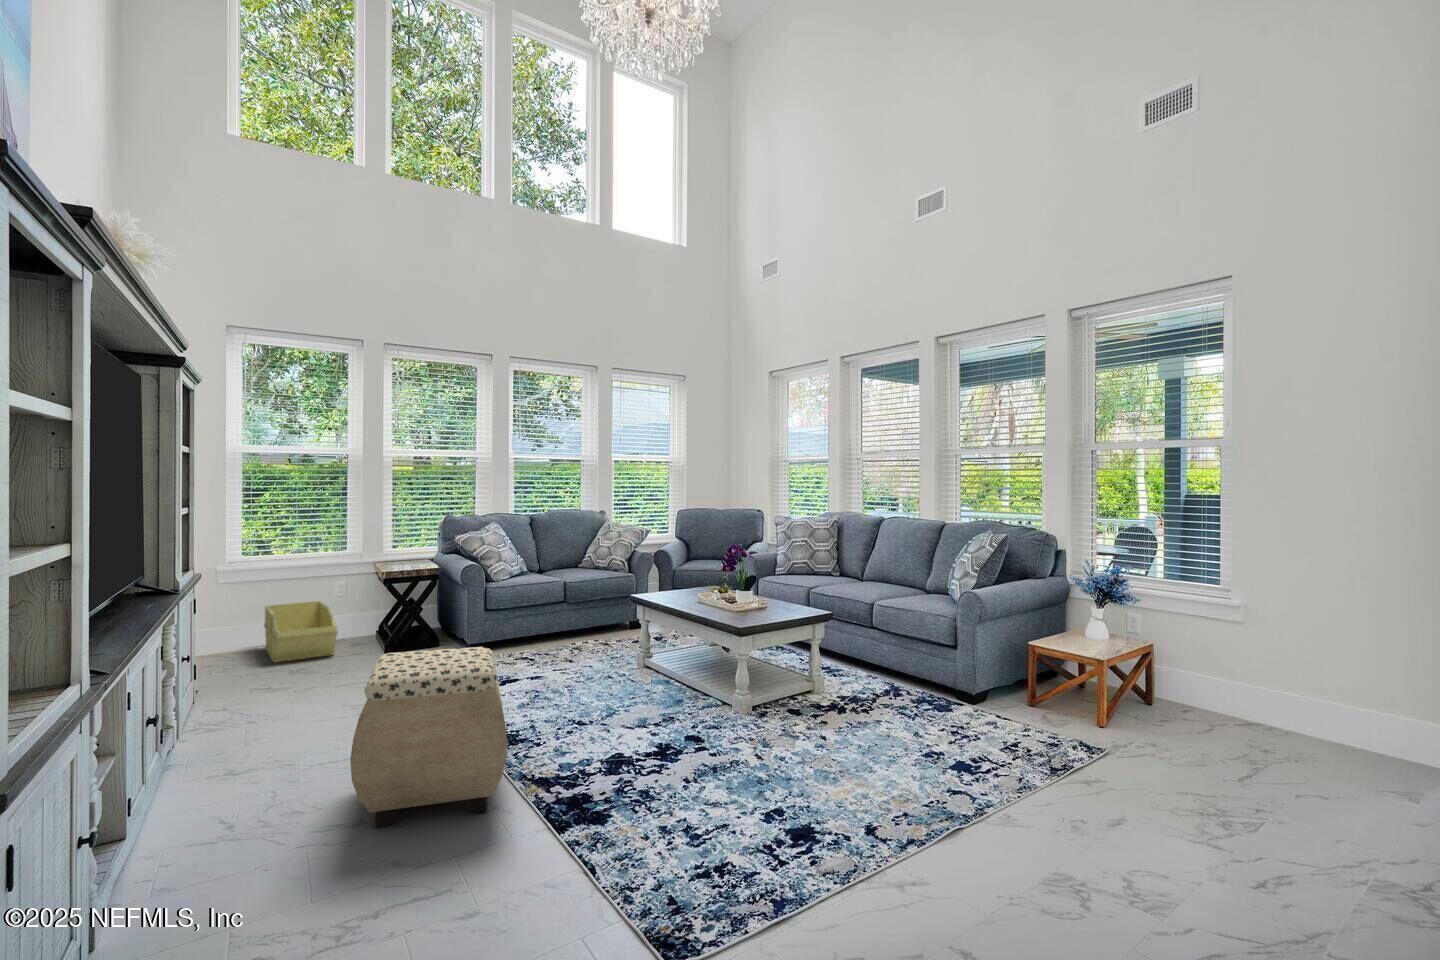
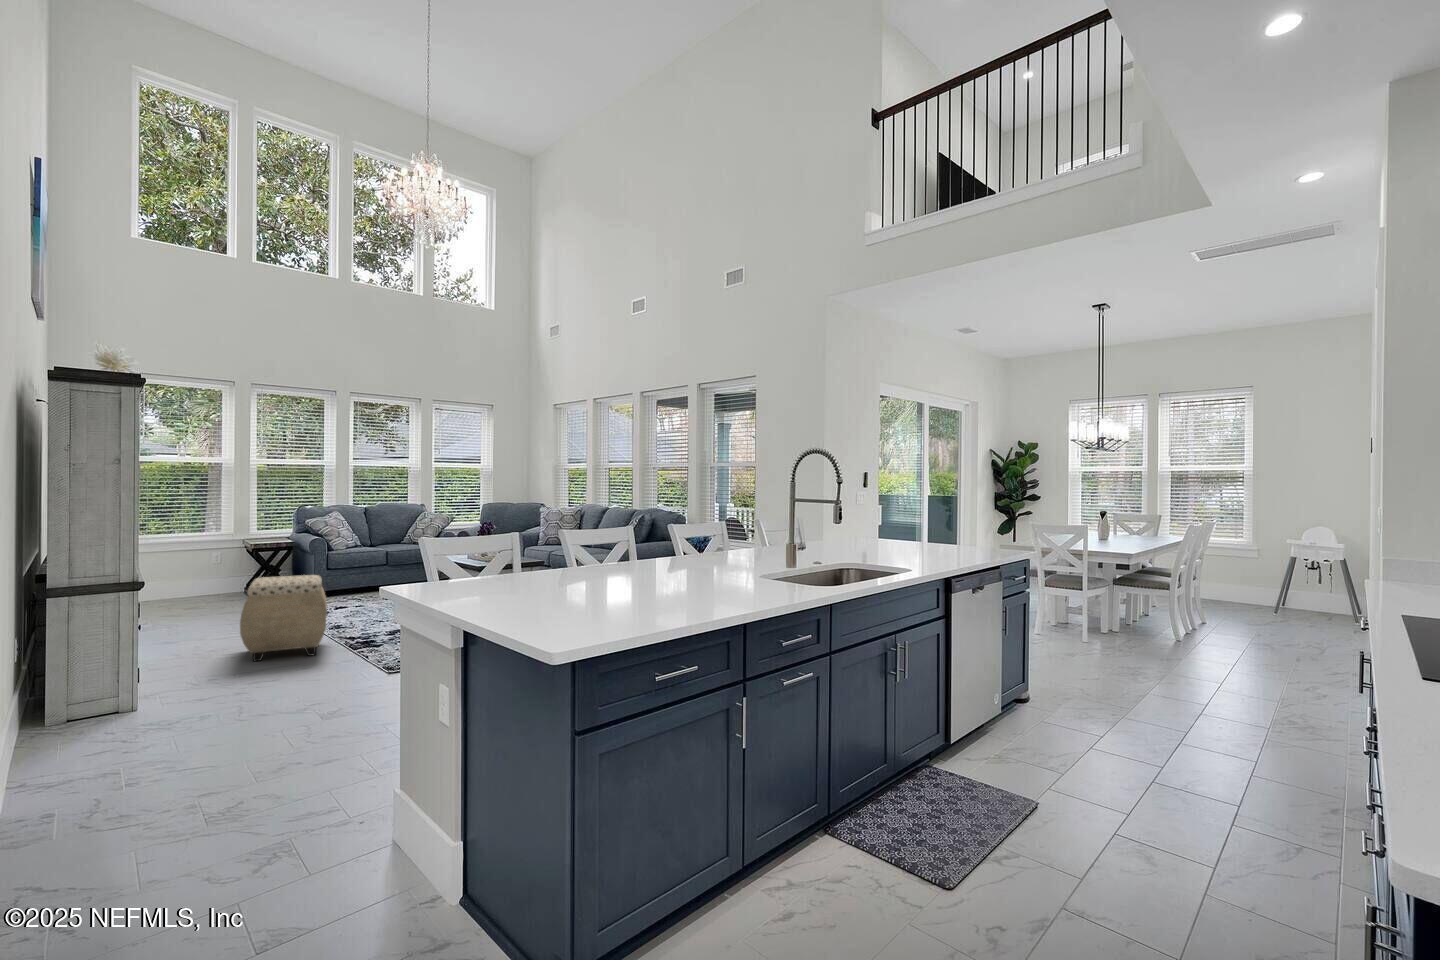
storage bin: present [264,601,338,662] -> none [159,566,218,606]

